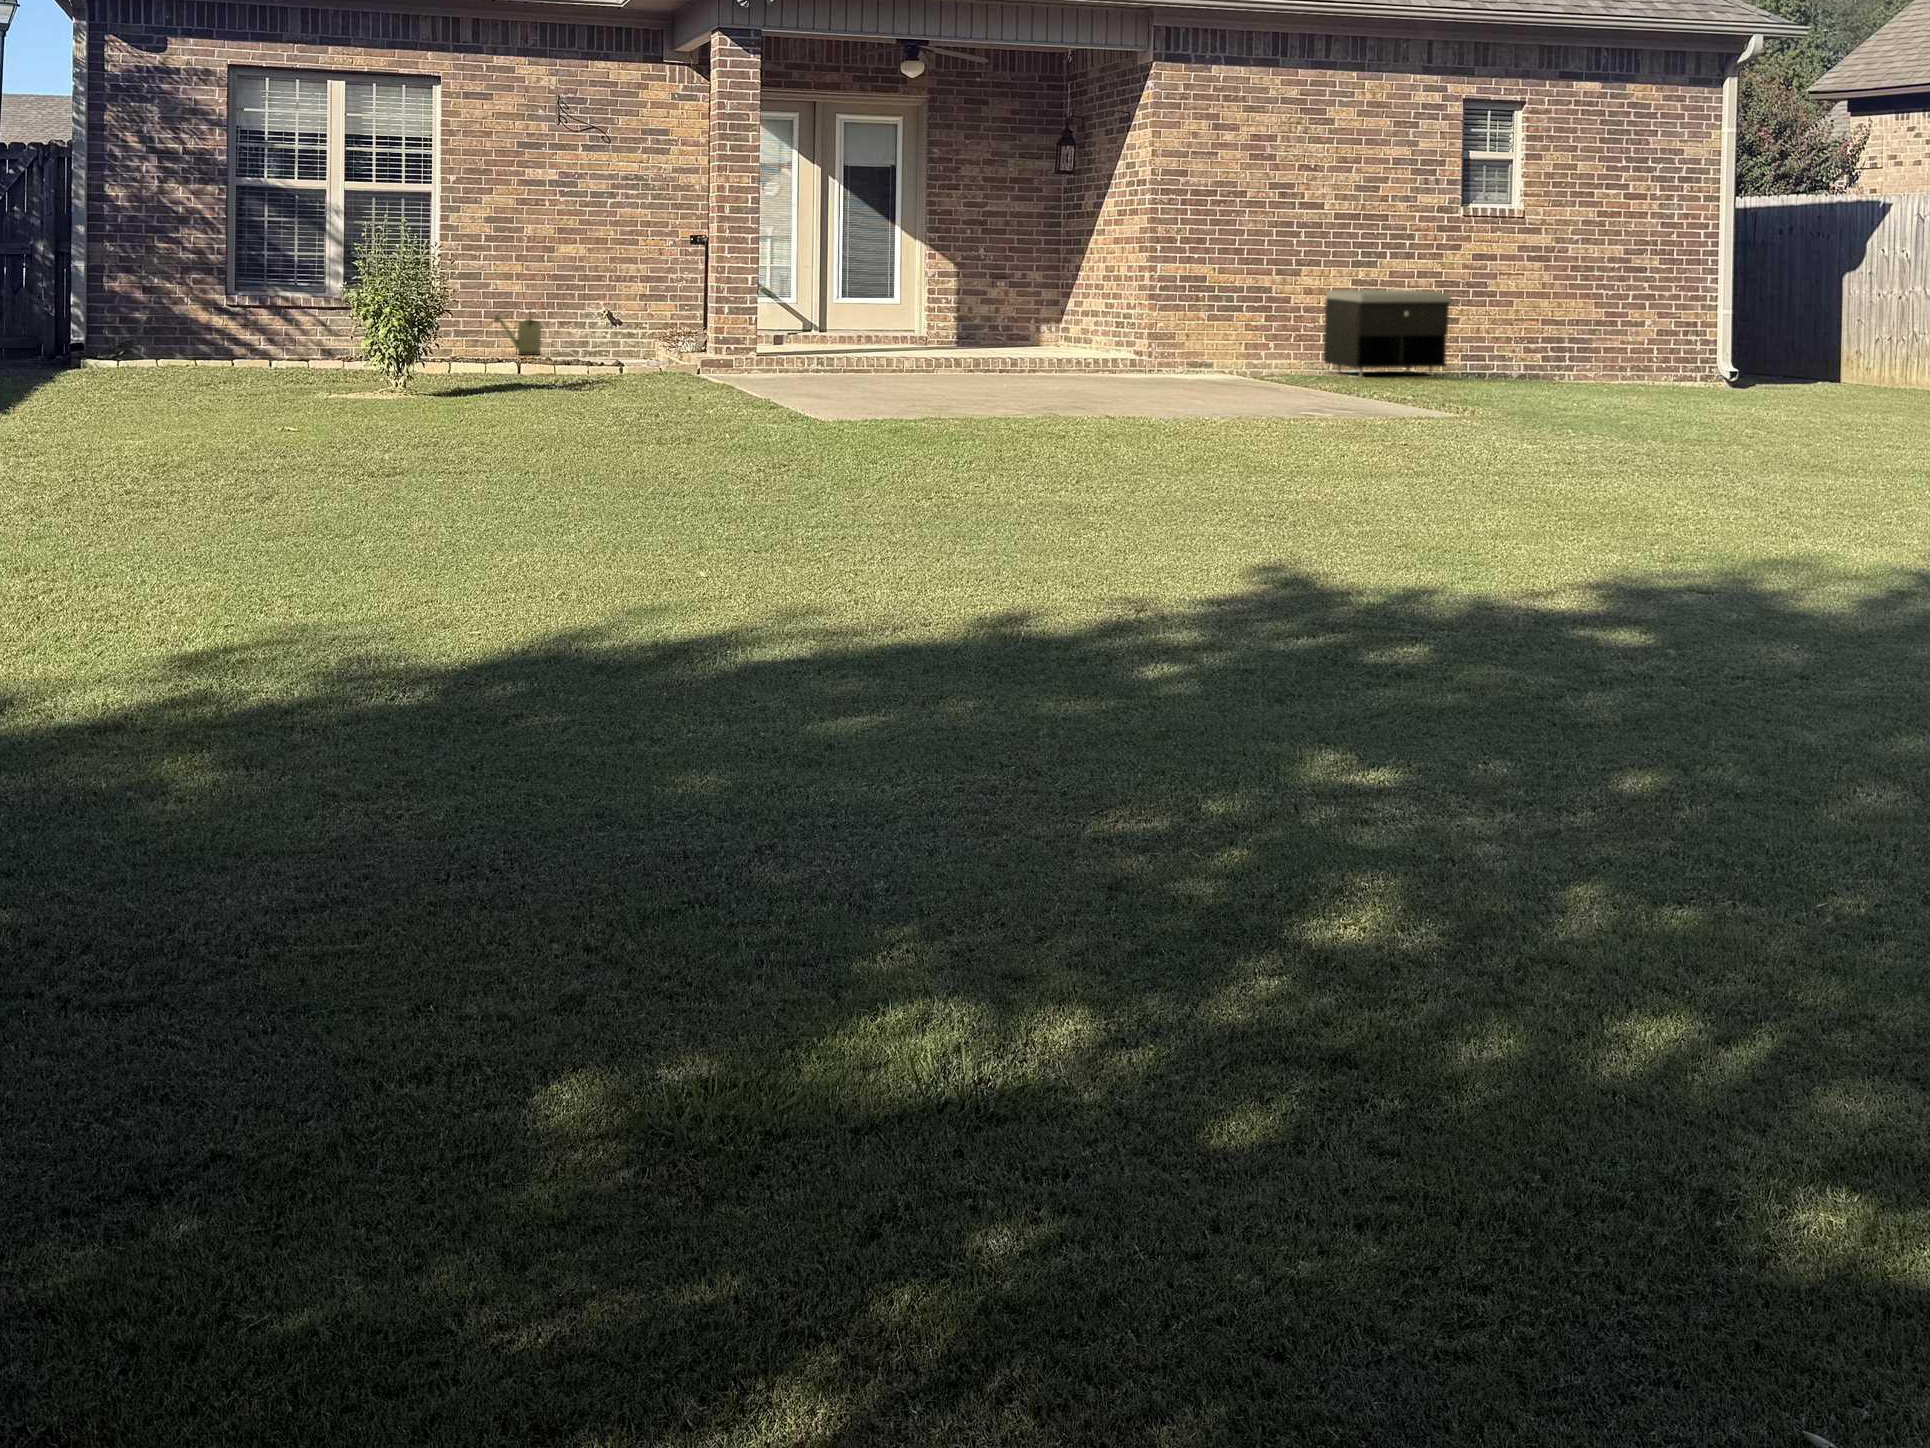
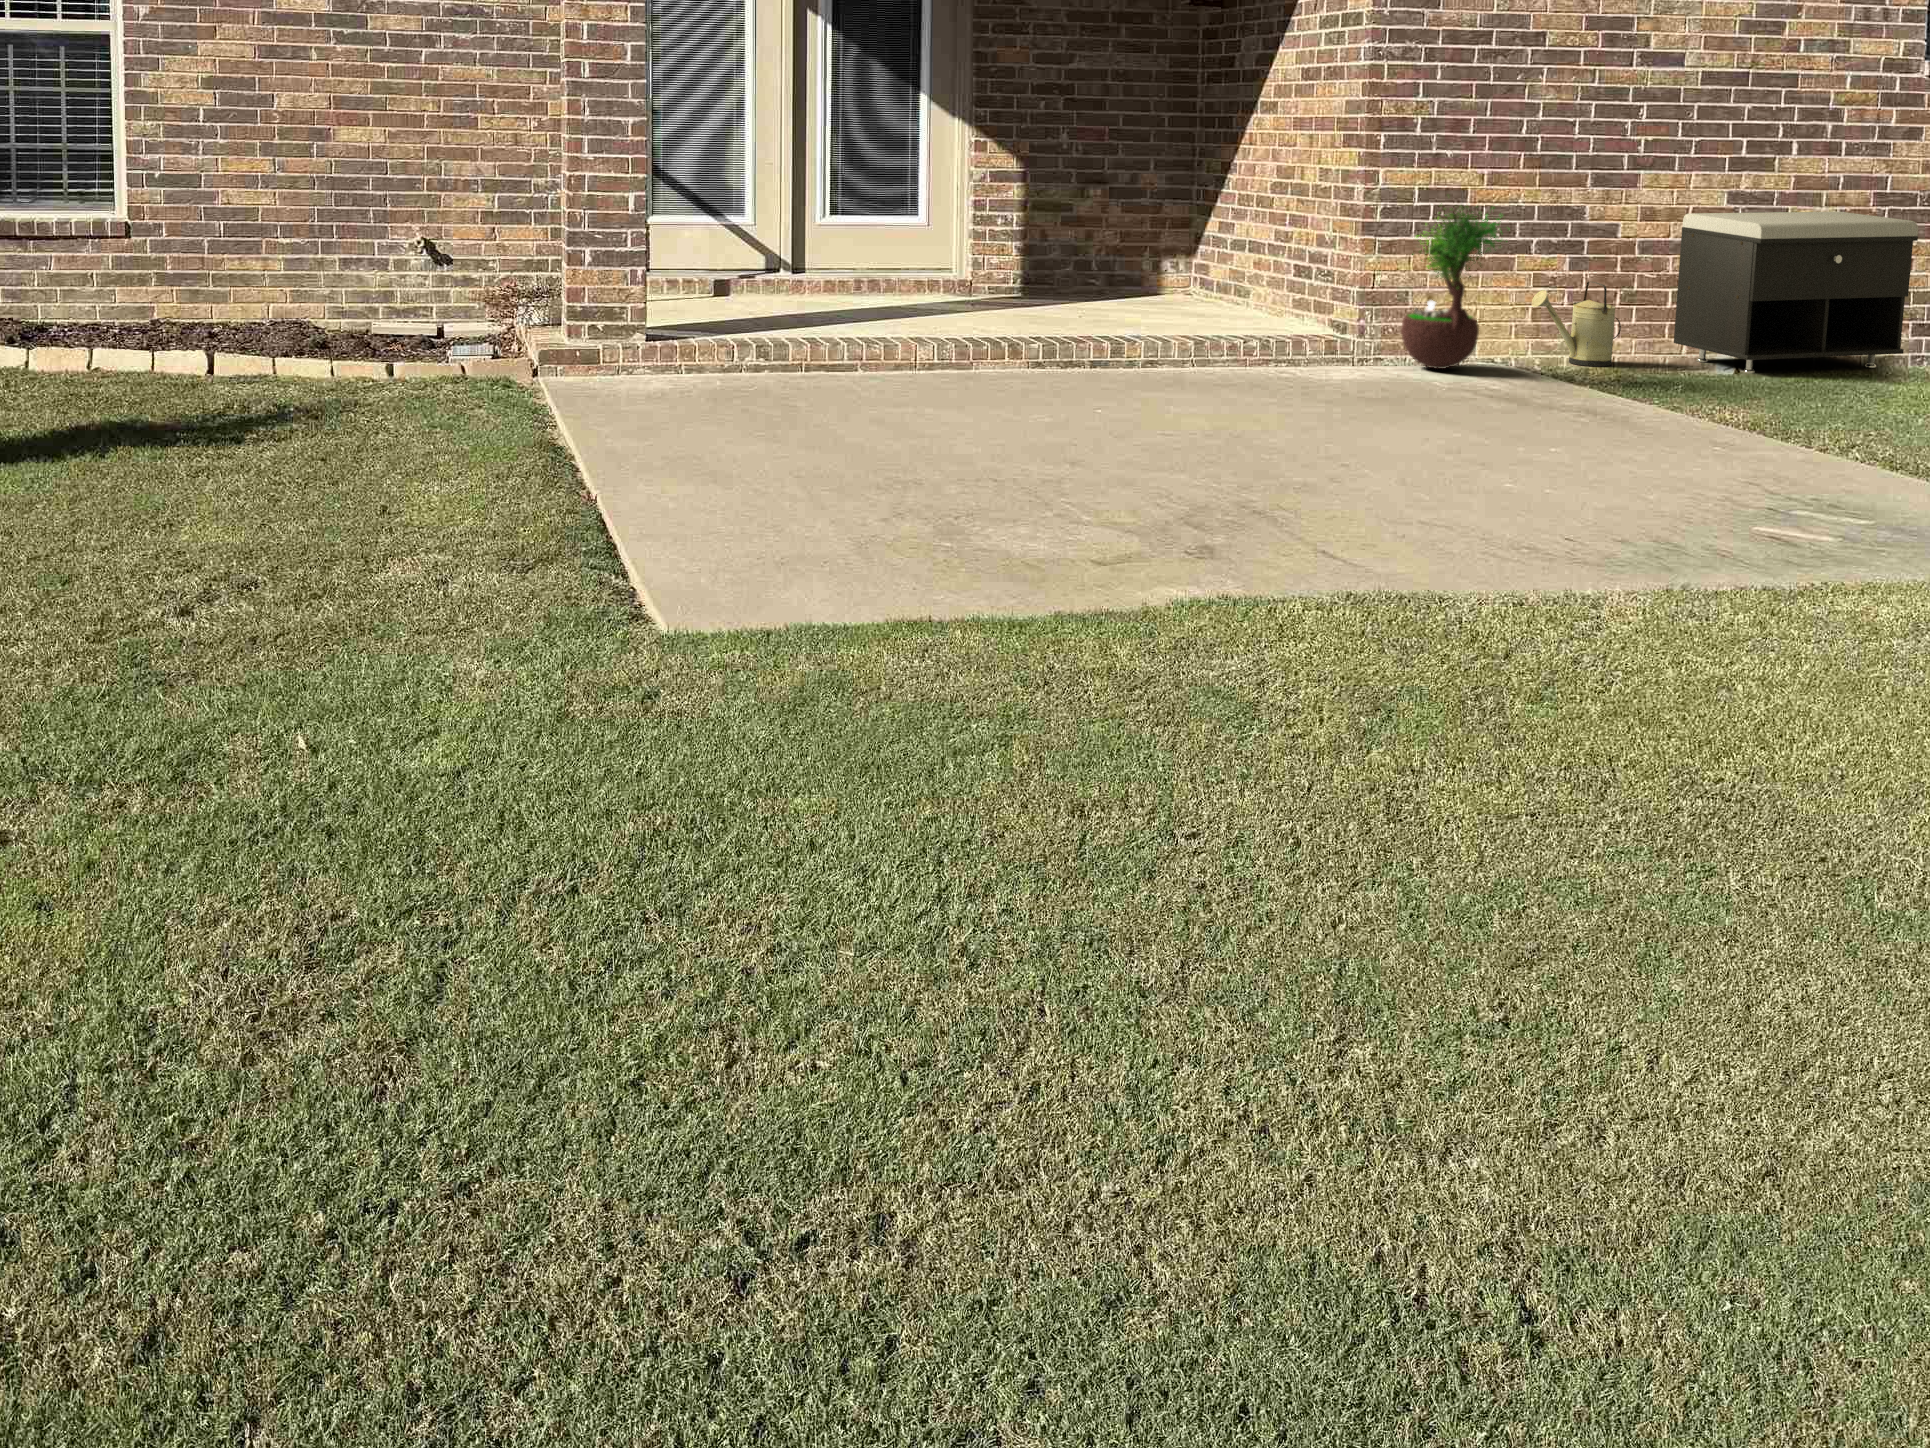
potted tree: none [1170,278,1226,374] -> present [1401,206,1507,369]
watering can: present [493,313,541,355] -> present [1532,282,1621,367]

